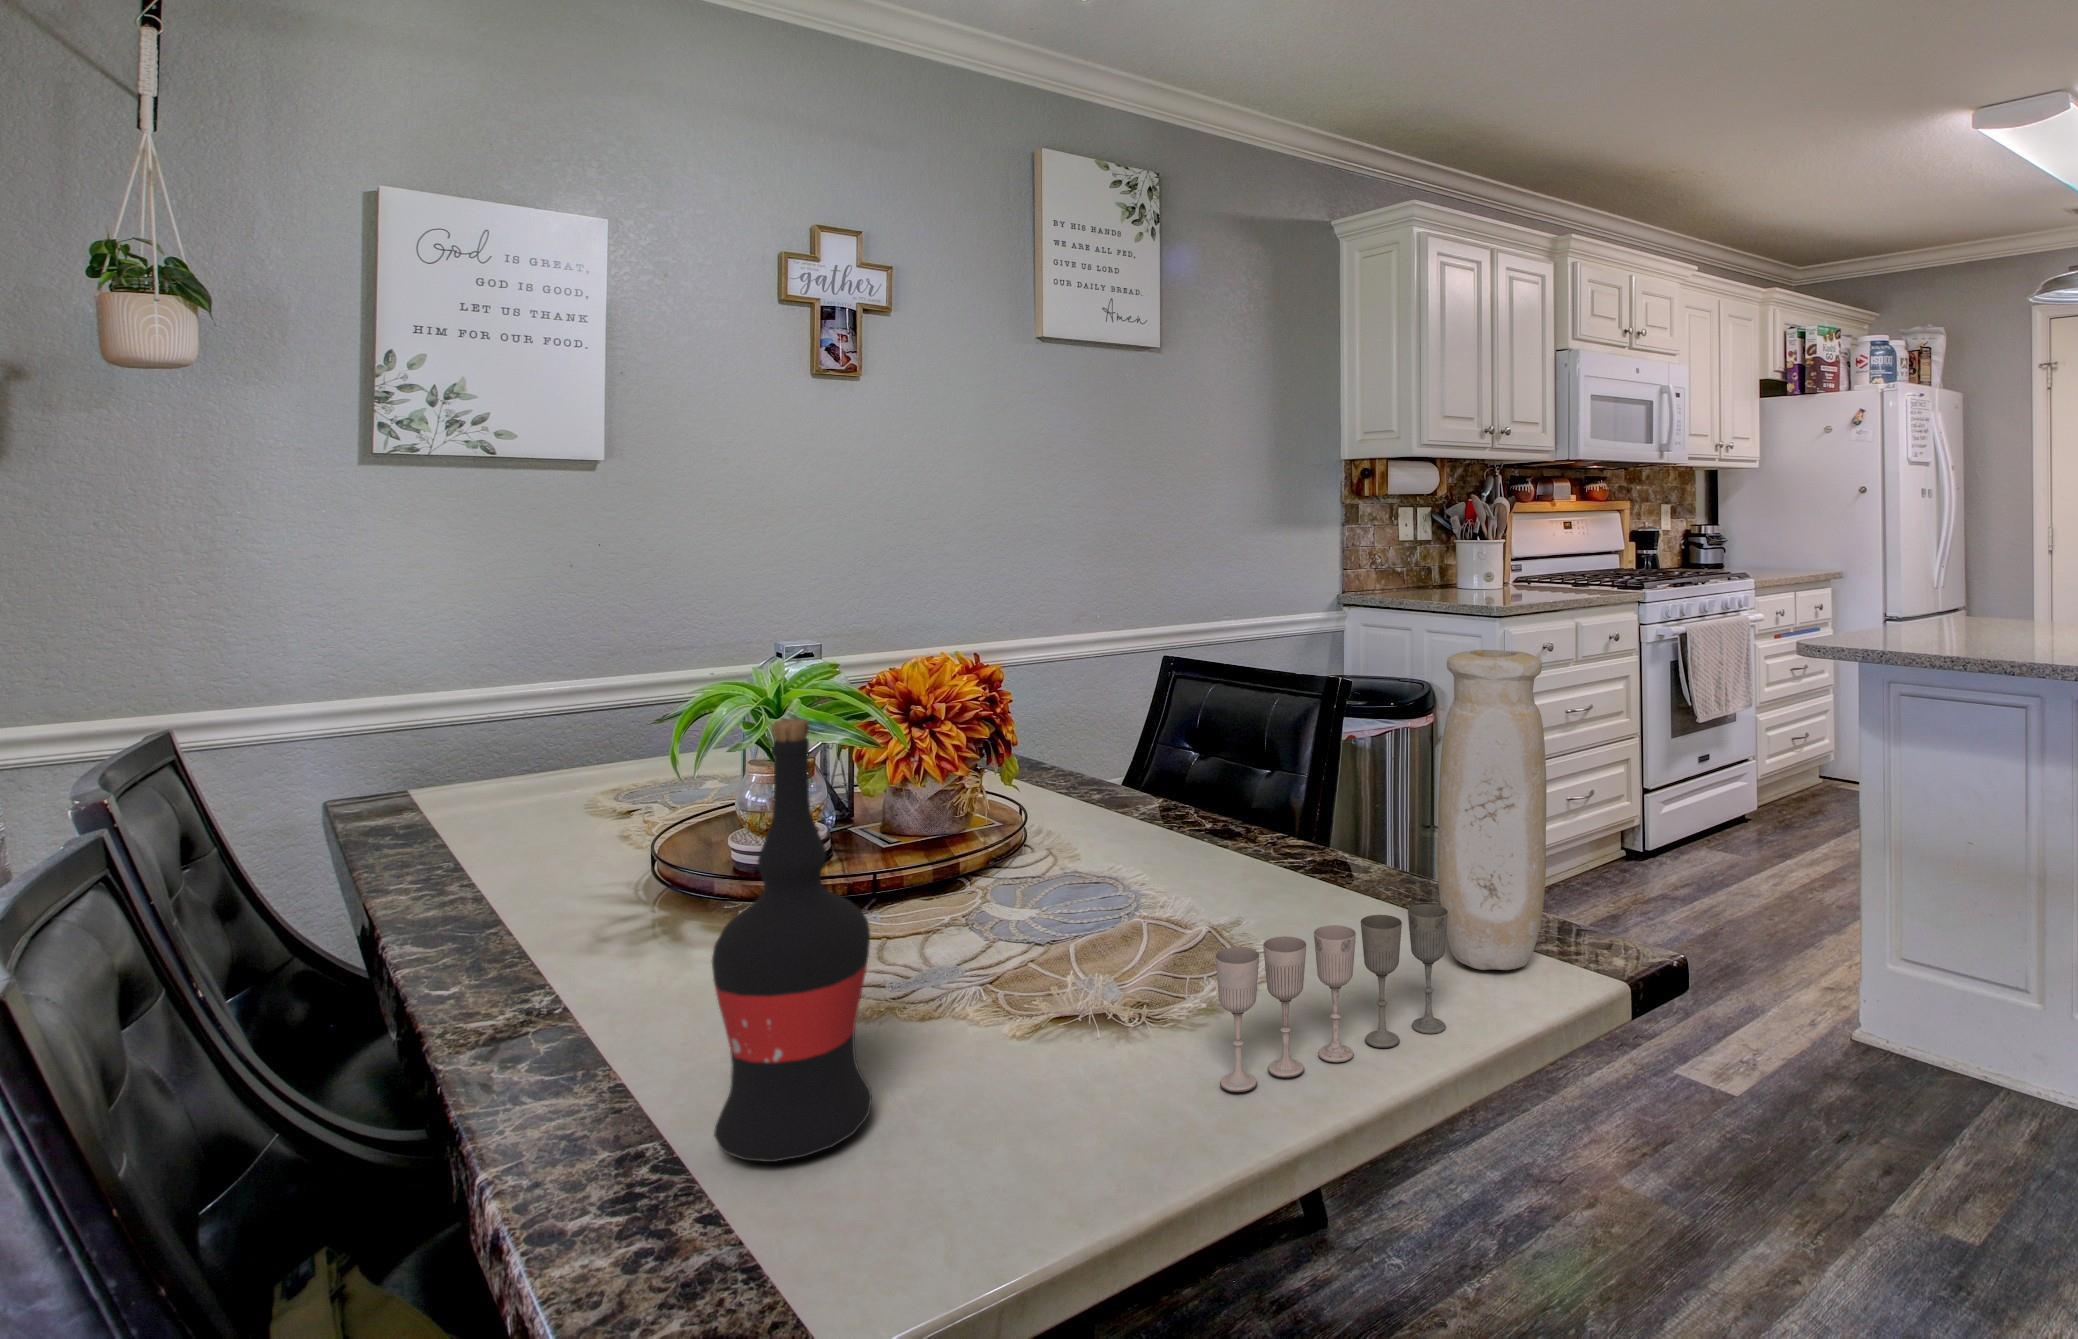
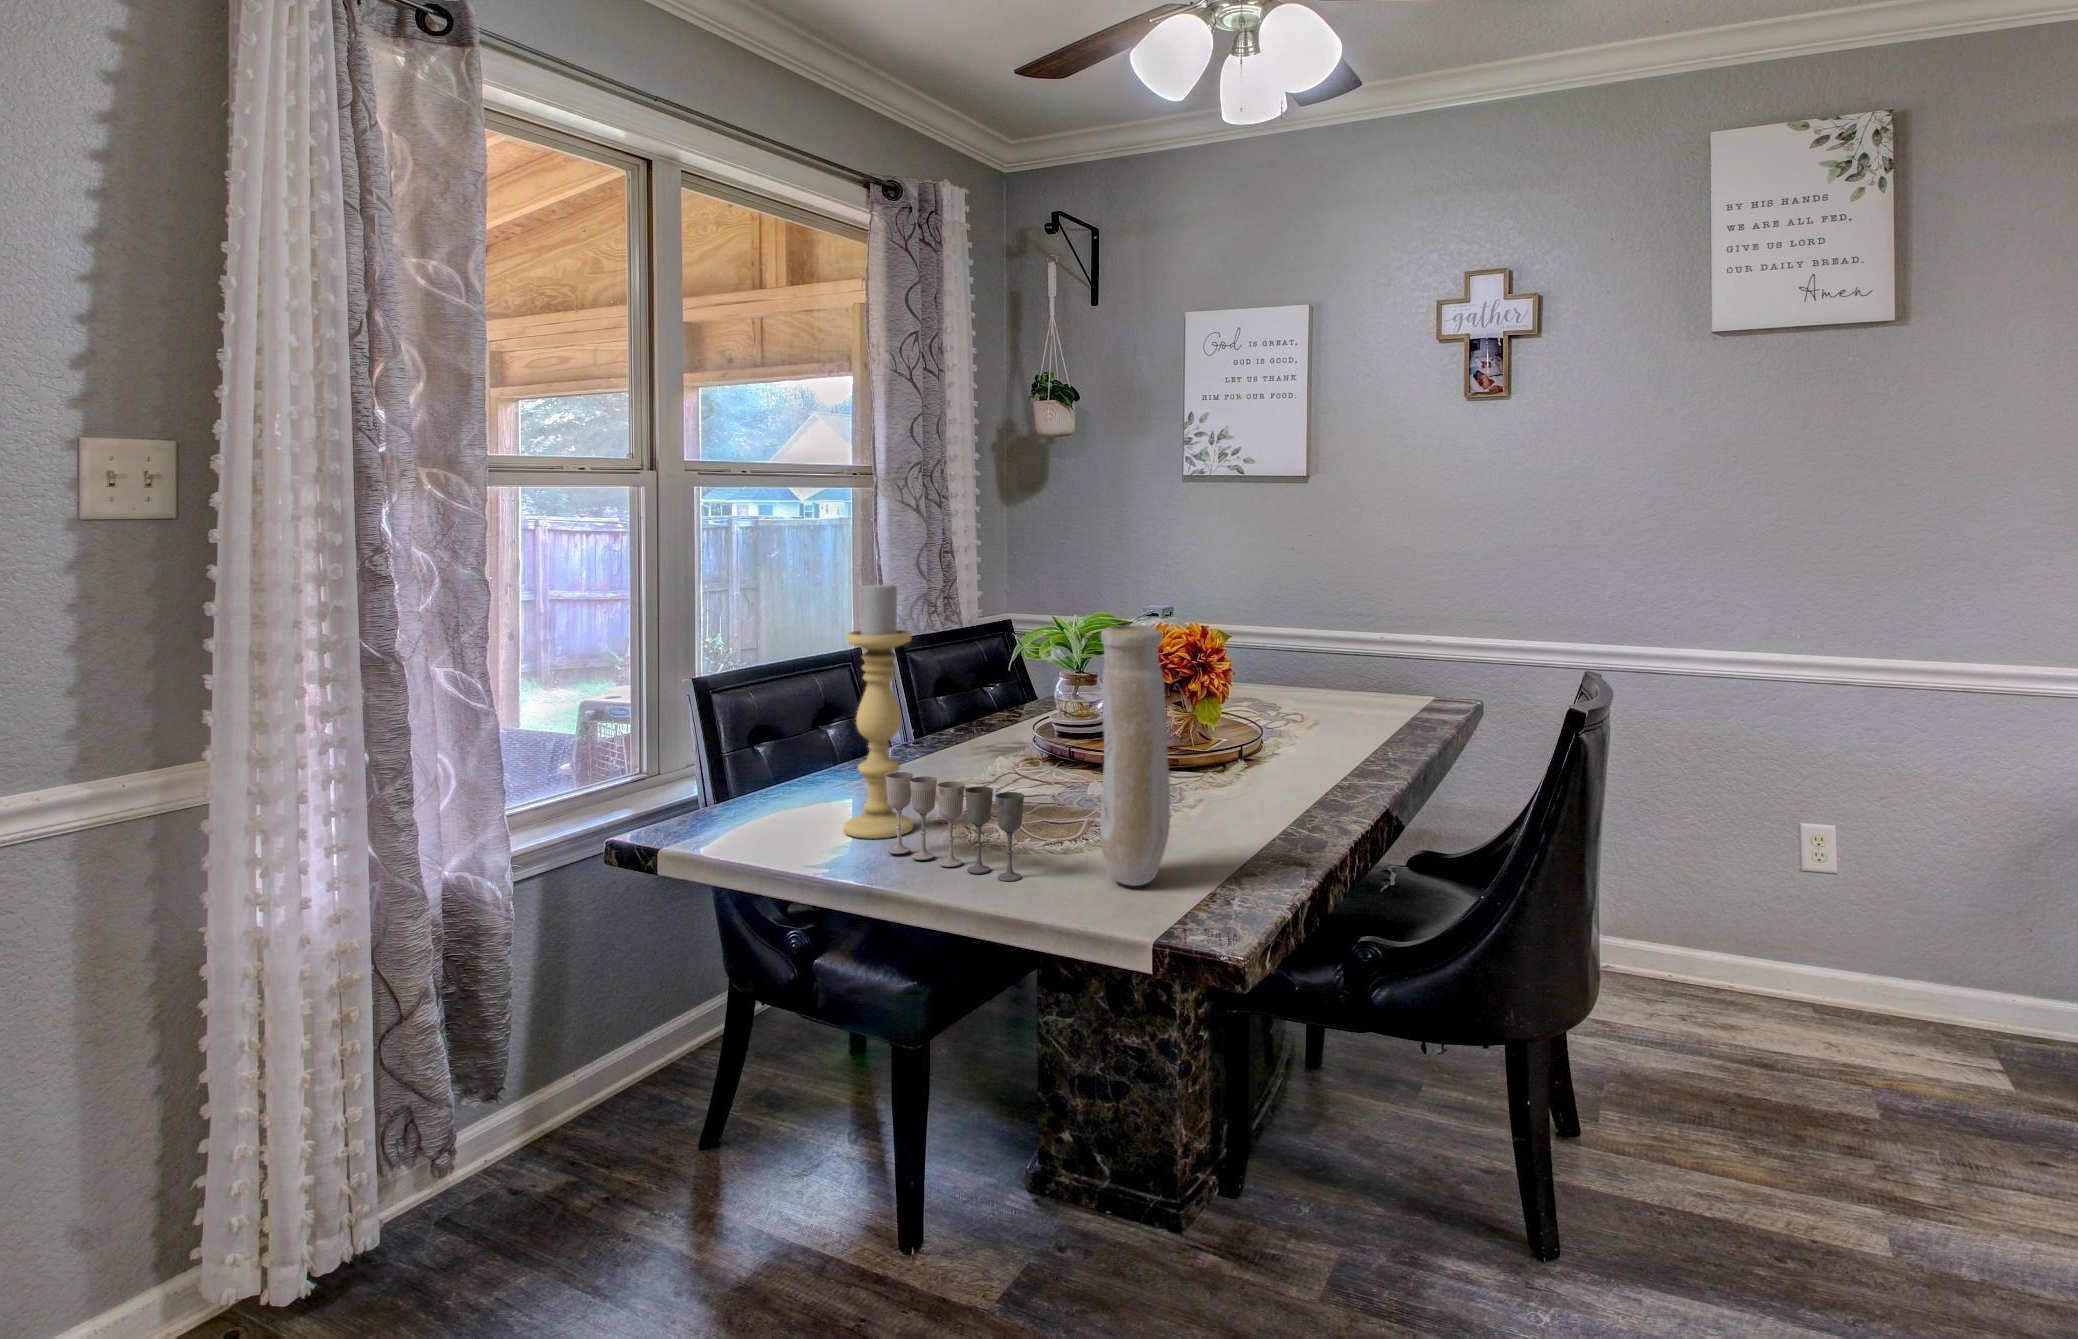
candle holder: none [1011,634,1137,1120] -> present [844,581,913,839]
wine bottle: present [712,718,872,1162] -> none [777,608,848,808]

